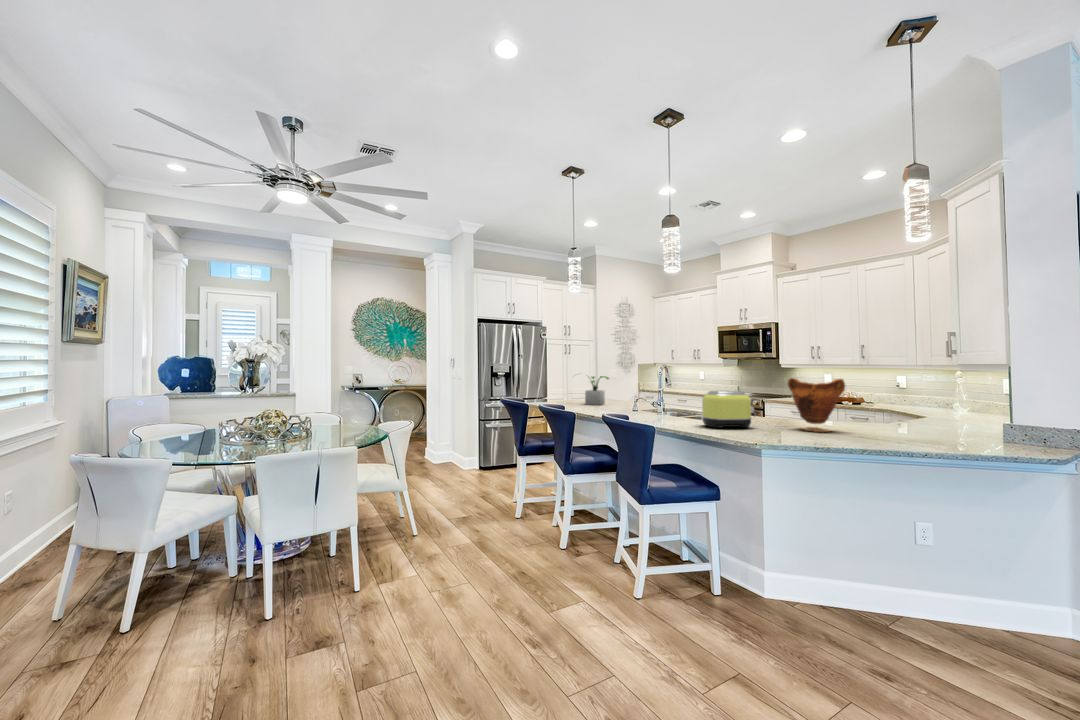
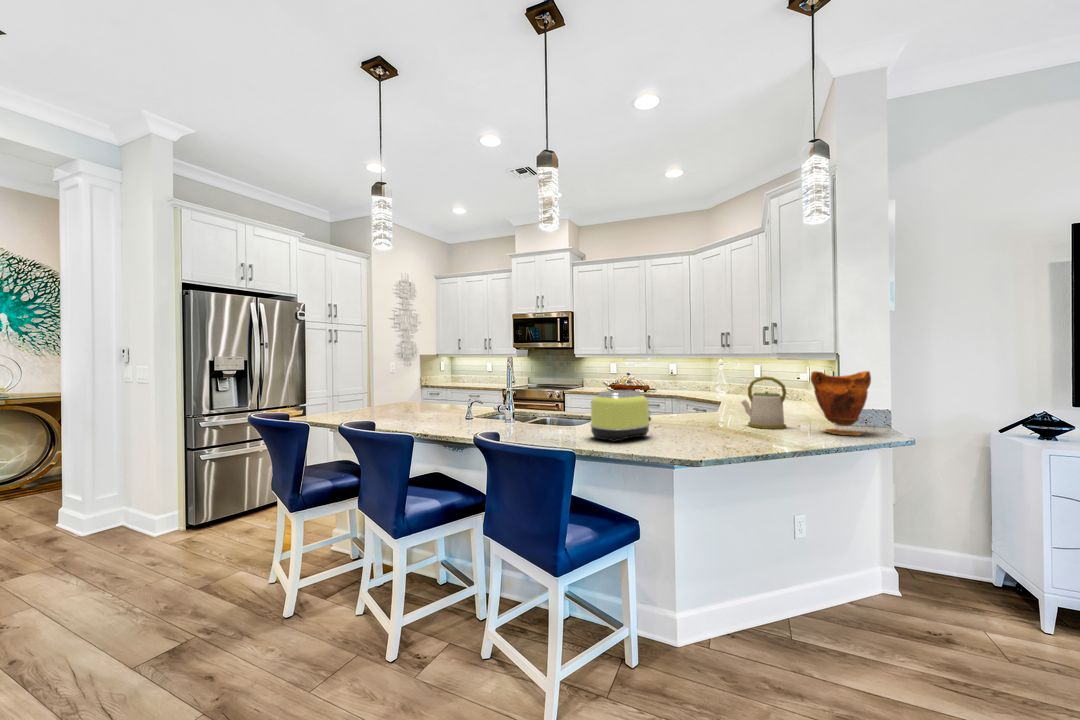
potted plant: present [585,376,609,405] -> none [361,370,416,414]
vase: present [788,378,845,432] -> present [811,371,871,435]
kettle: none [872,385,918,435] -> present [742,377,786,429]

